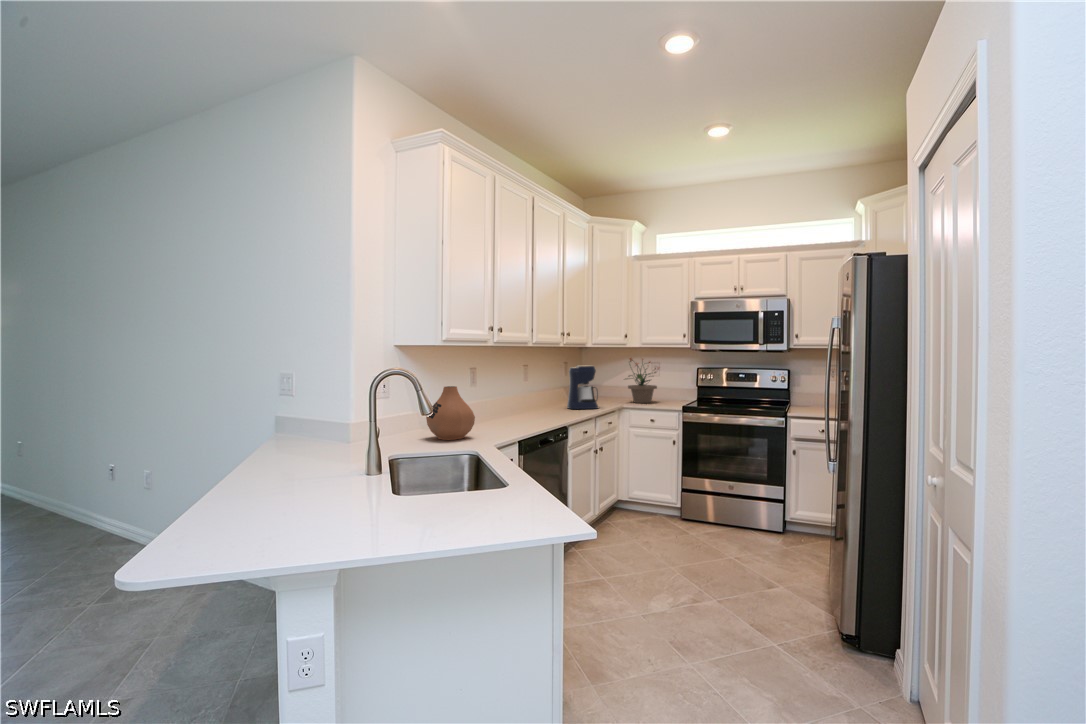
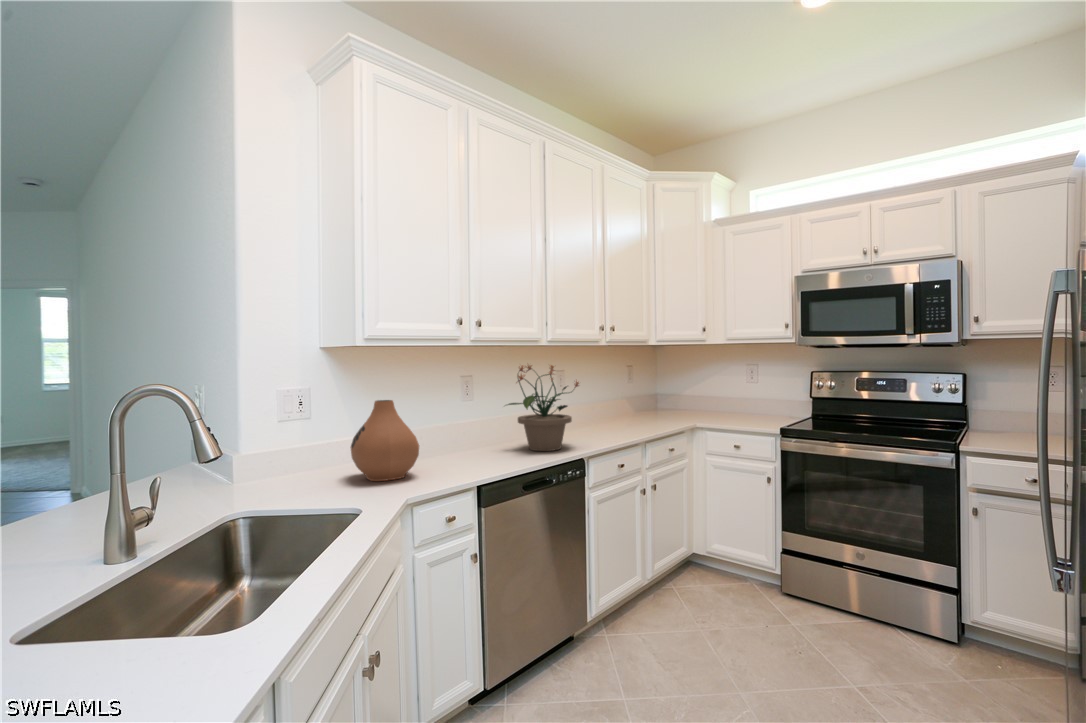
potted plant: present [628,358,659,403] -> present [508,365,579,451]
coffee maker: present [567,366,598,409] -> none [614,369,658,429]

